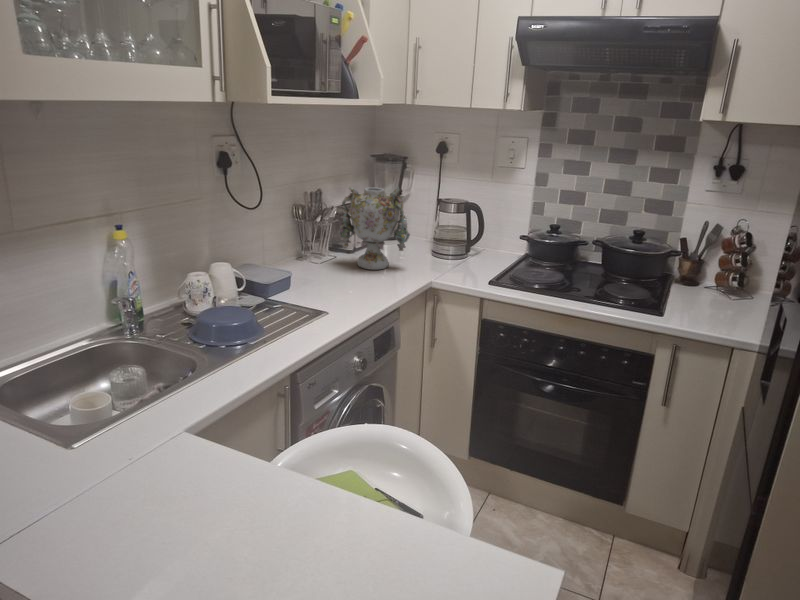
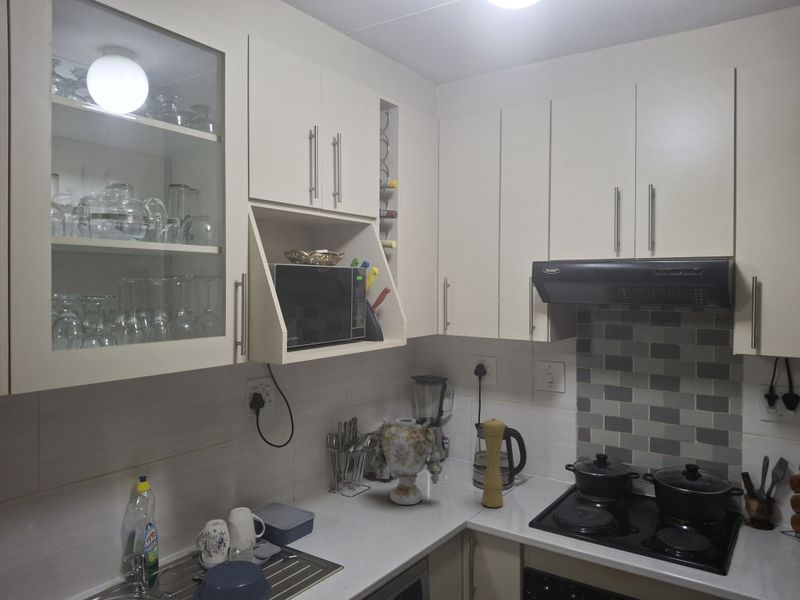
pepper mill: none [445,188,472,271] -> present [482,419,505,507]

